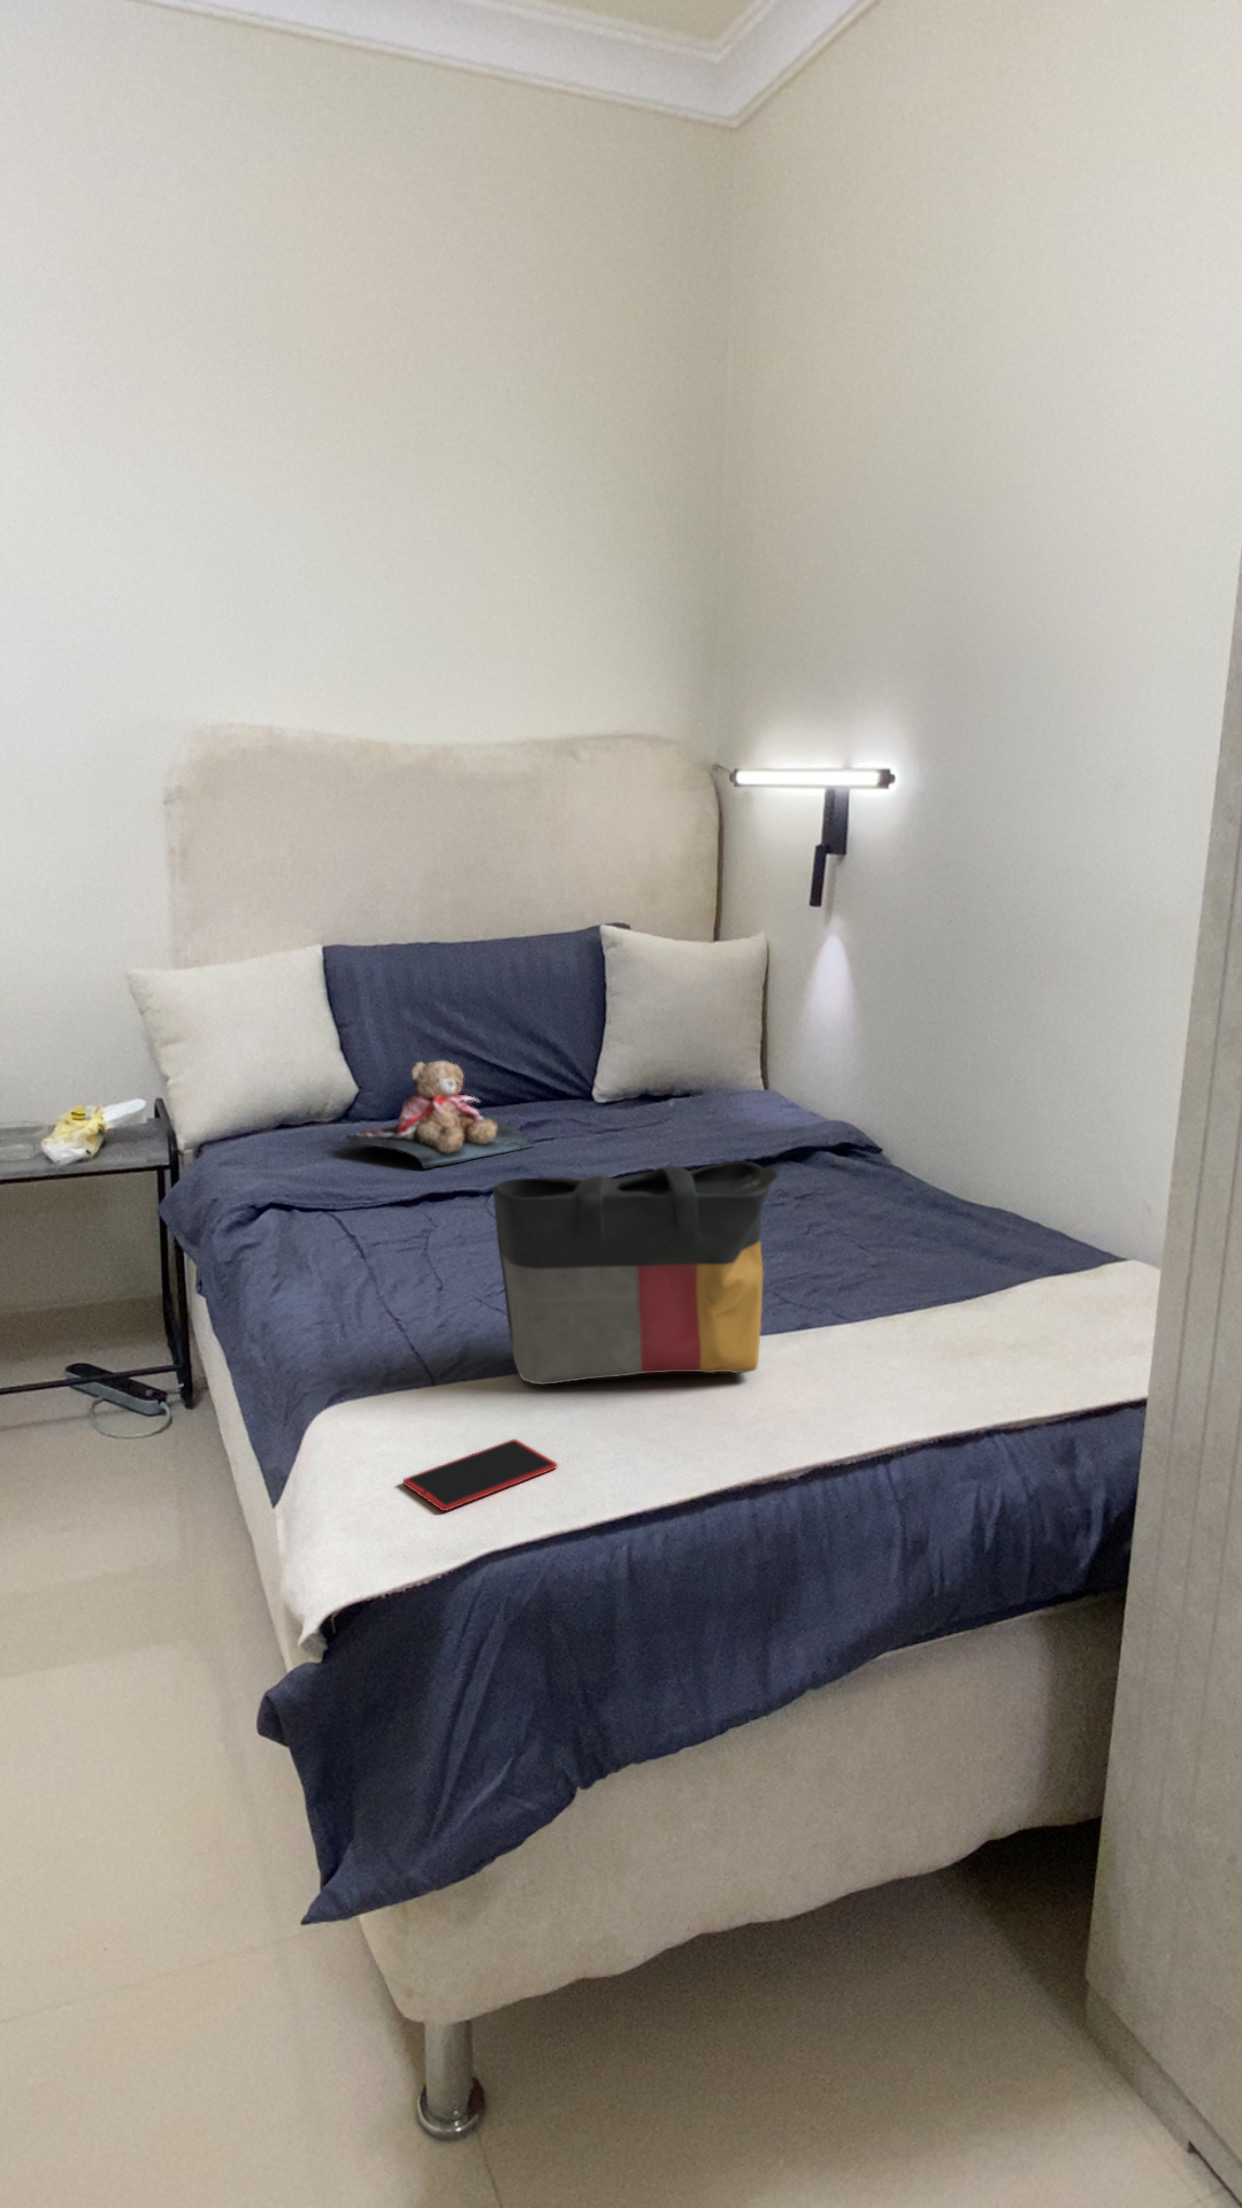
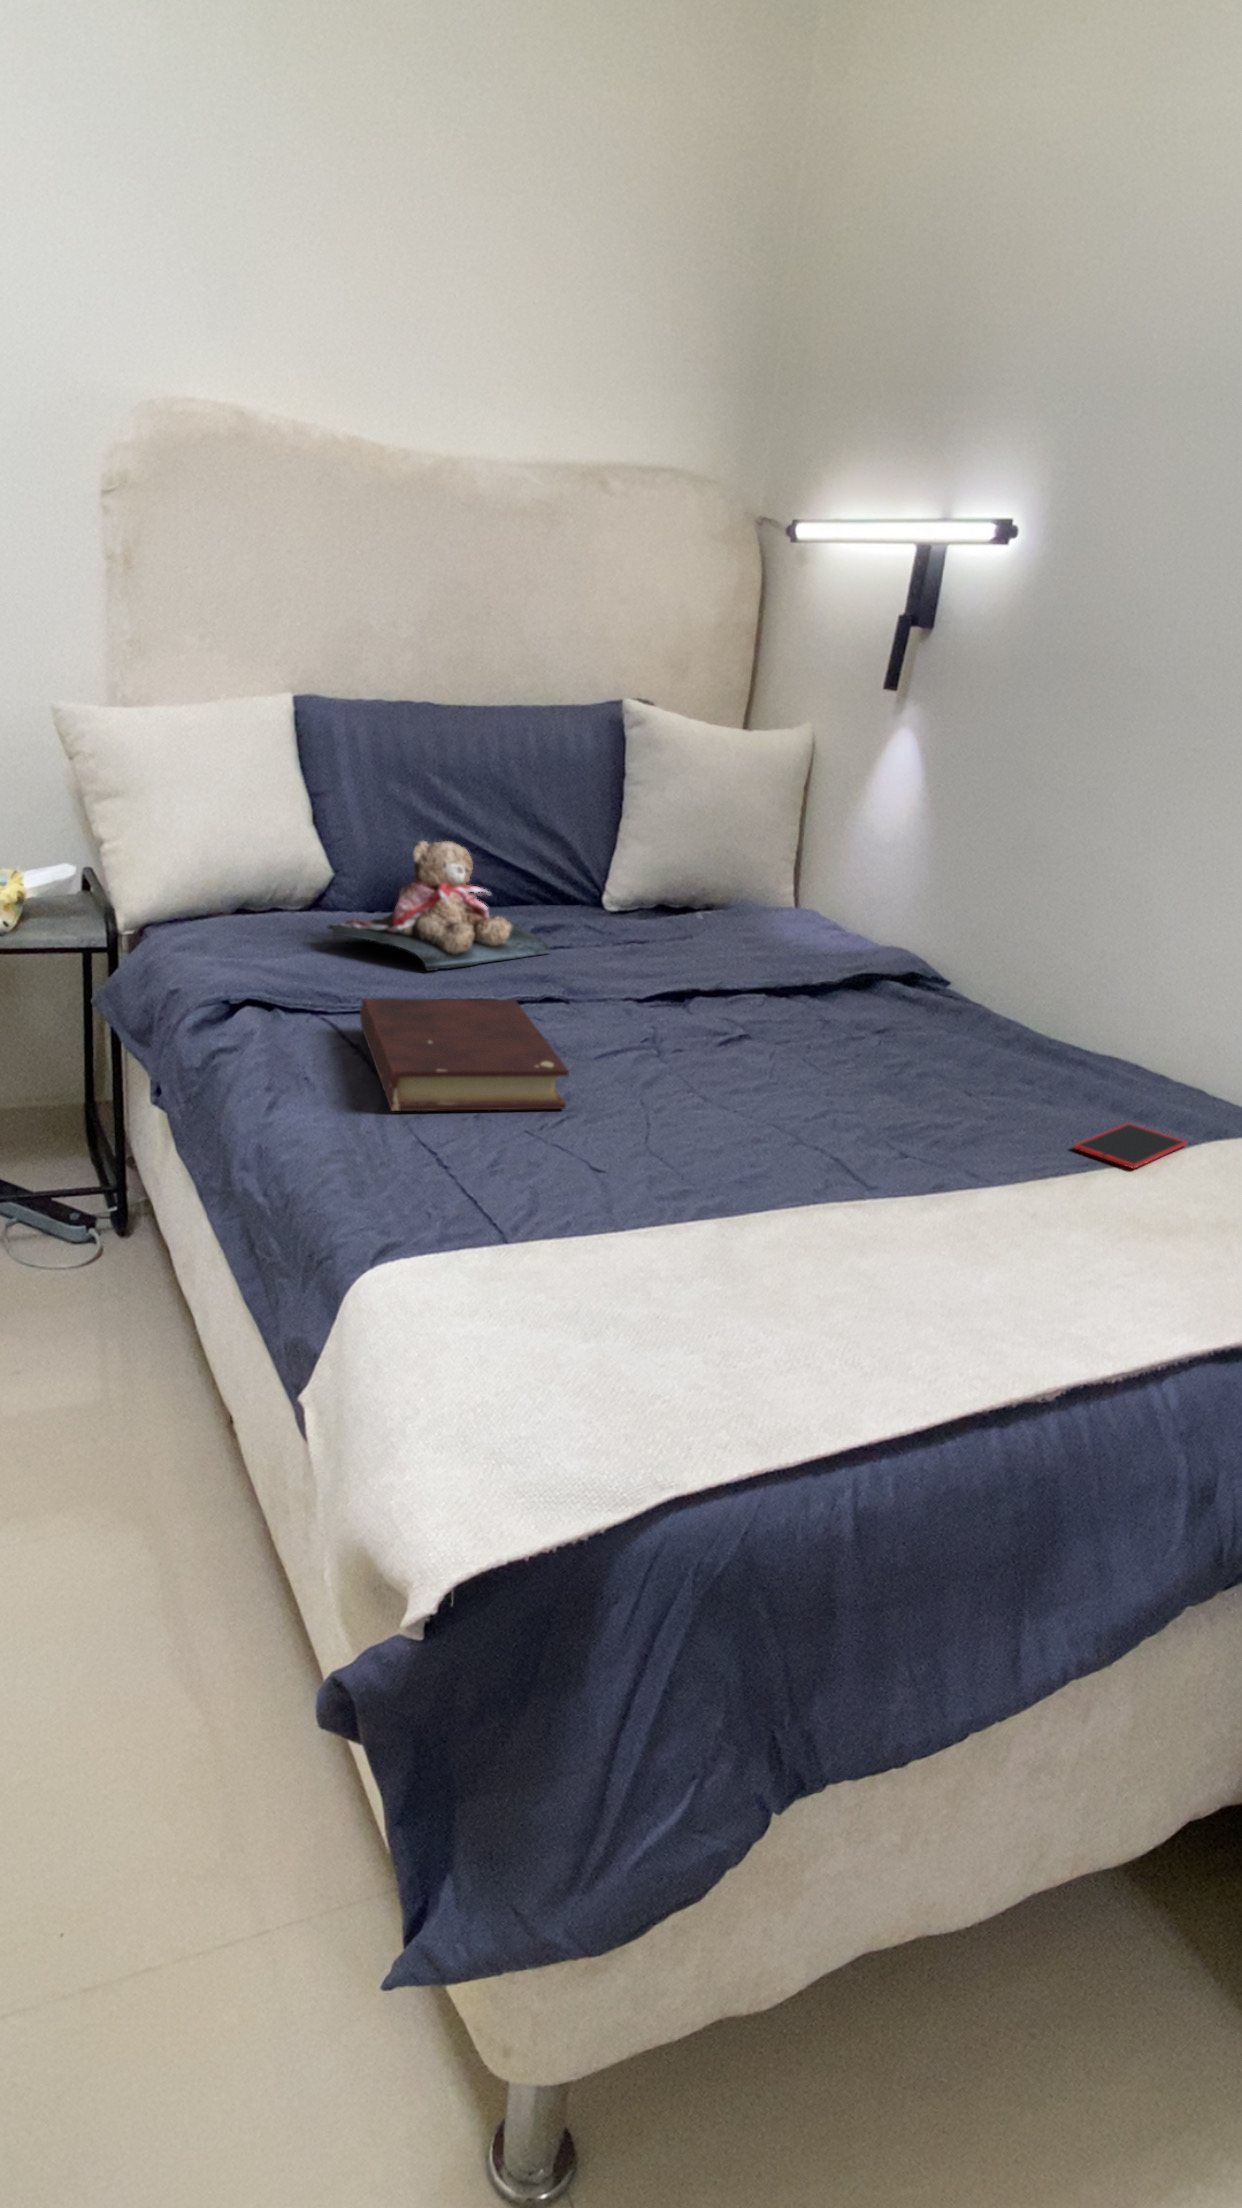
tote bag: present [493,1161,778,1384] -> none [610,980,982,1255]
book: none [356,1190,507,1286] -> present [360,998,569,1111]
smartphone: present [403,1439,557,1511] -> present [1074,1123,1186,1168]

